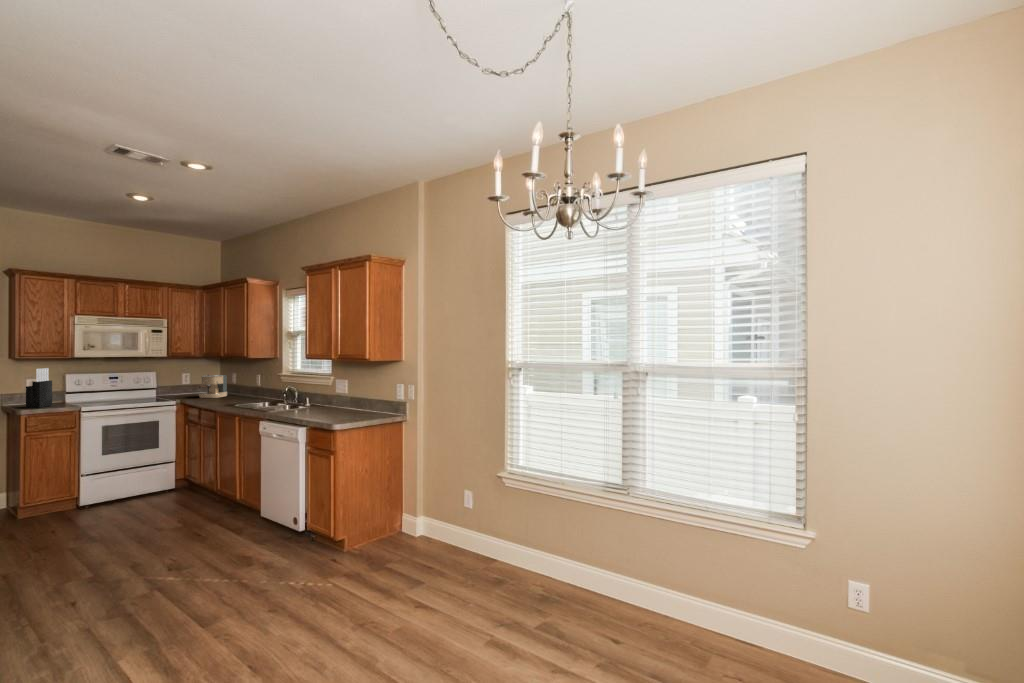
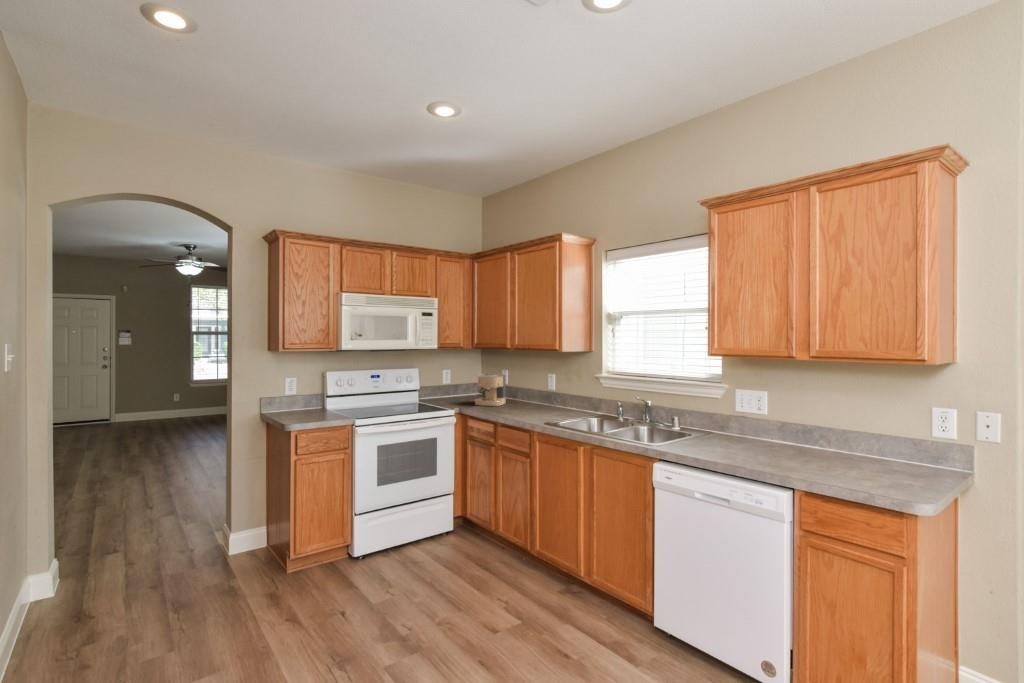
knife block: present [26,368,52,408] -> none [289,363,315,417]

